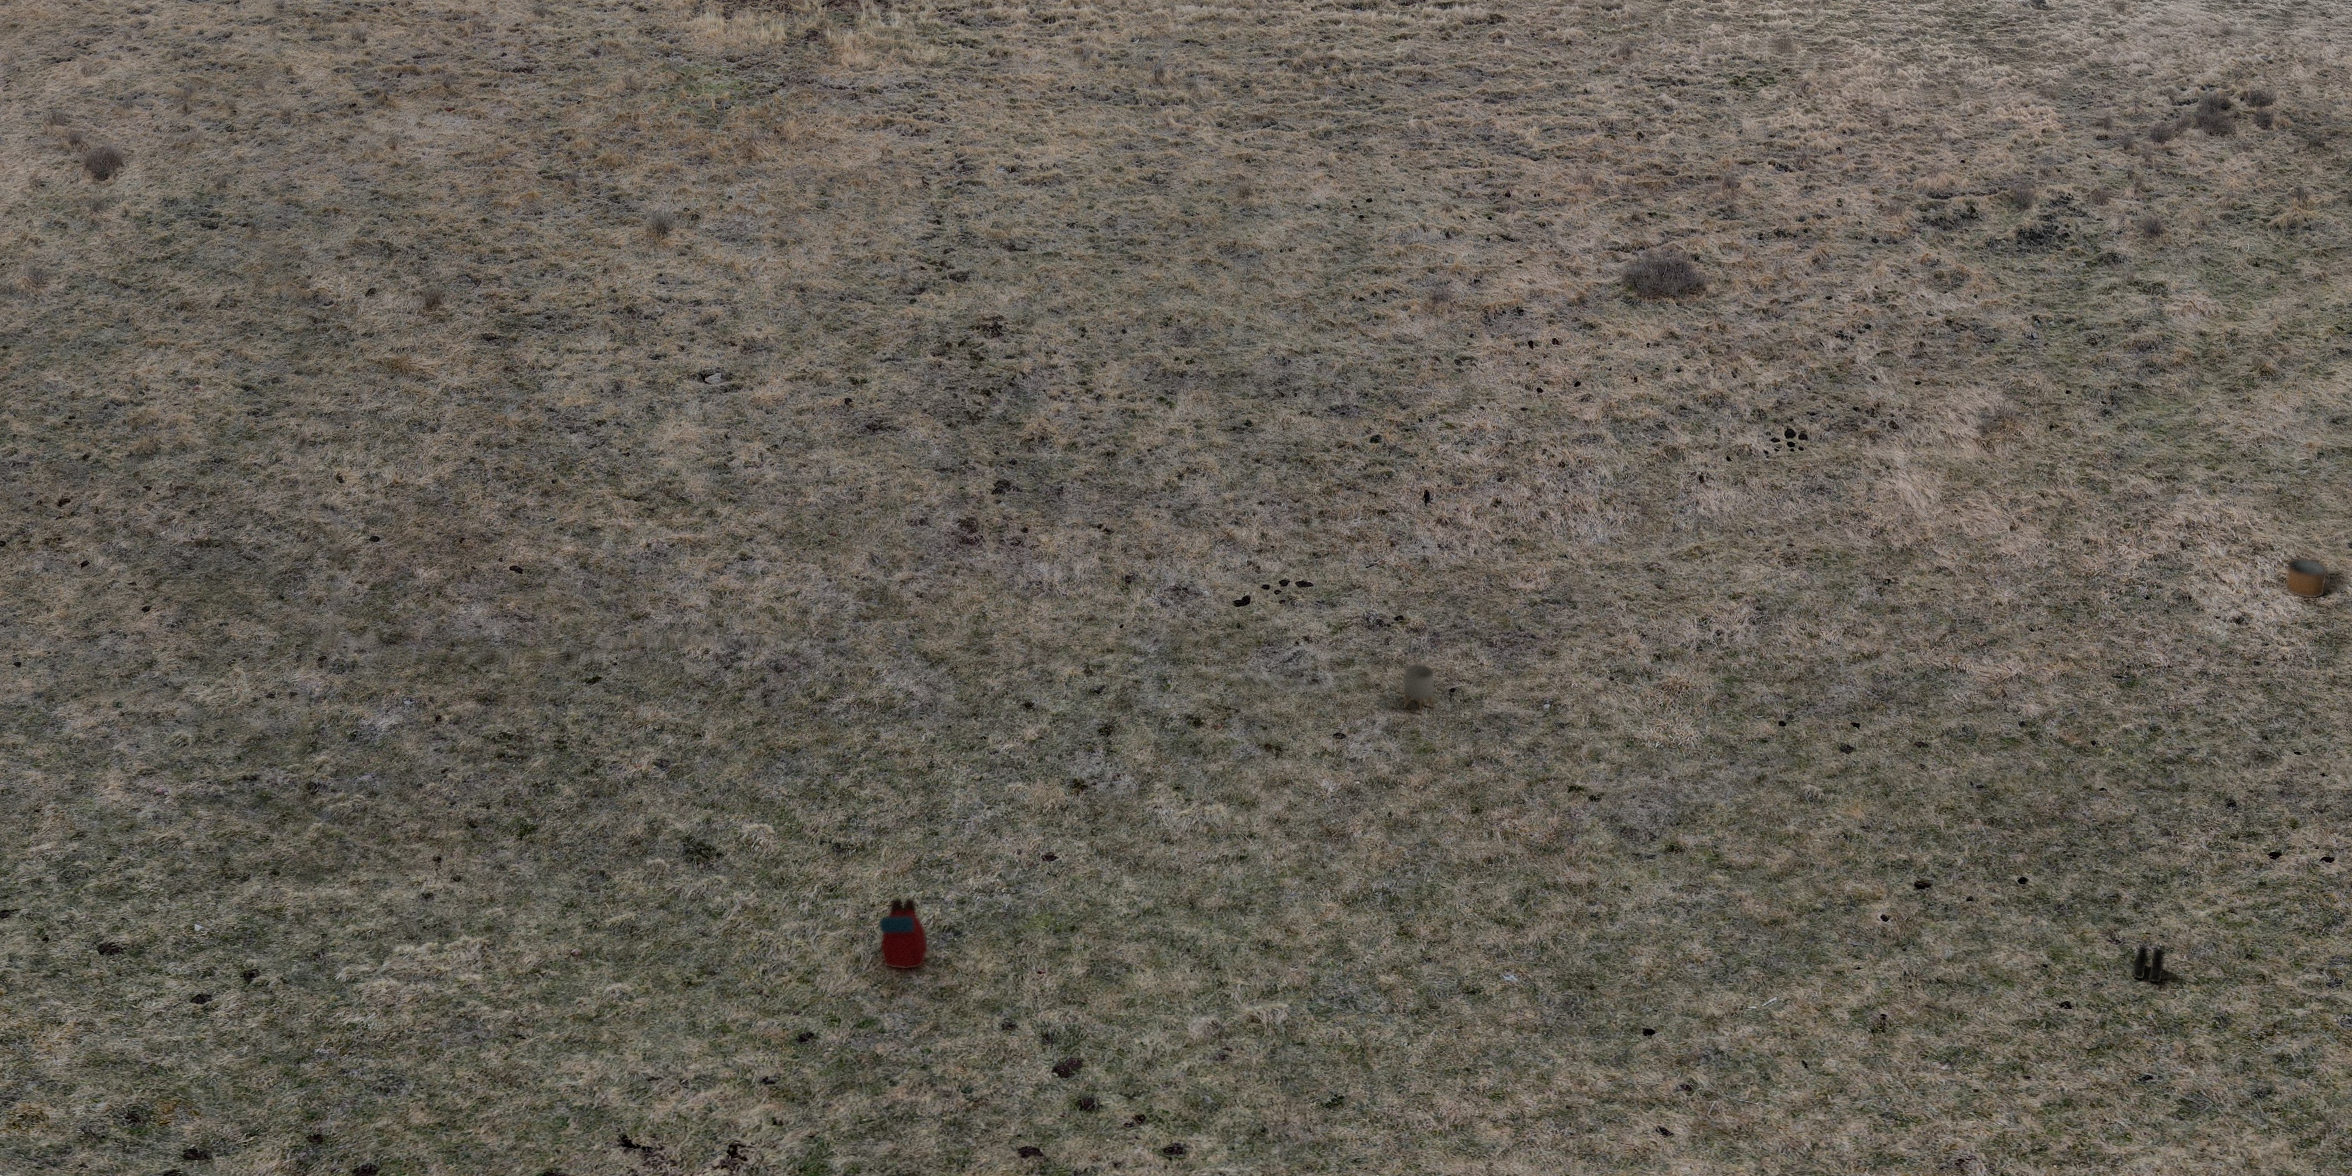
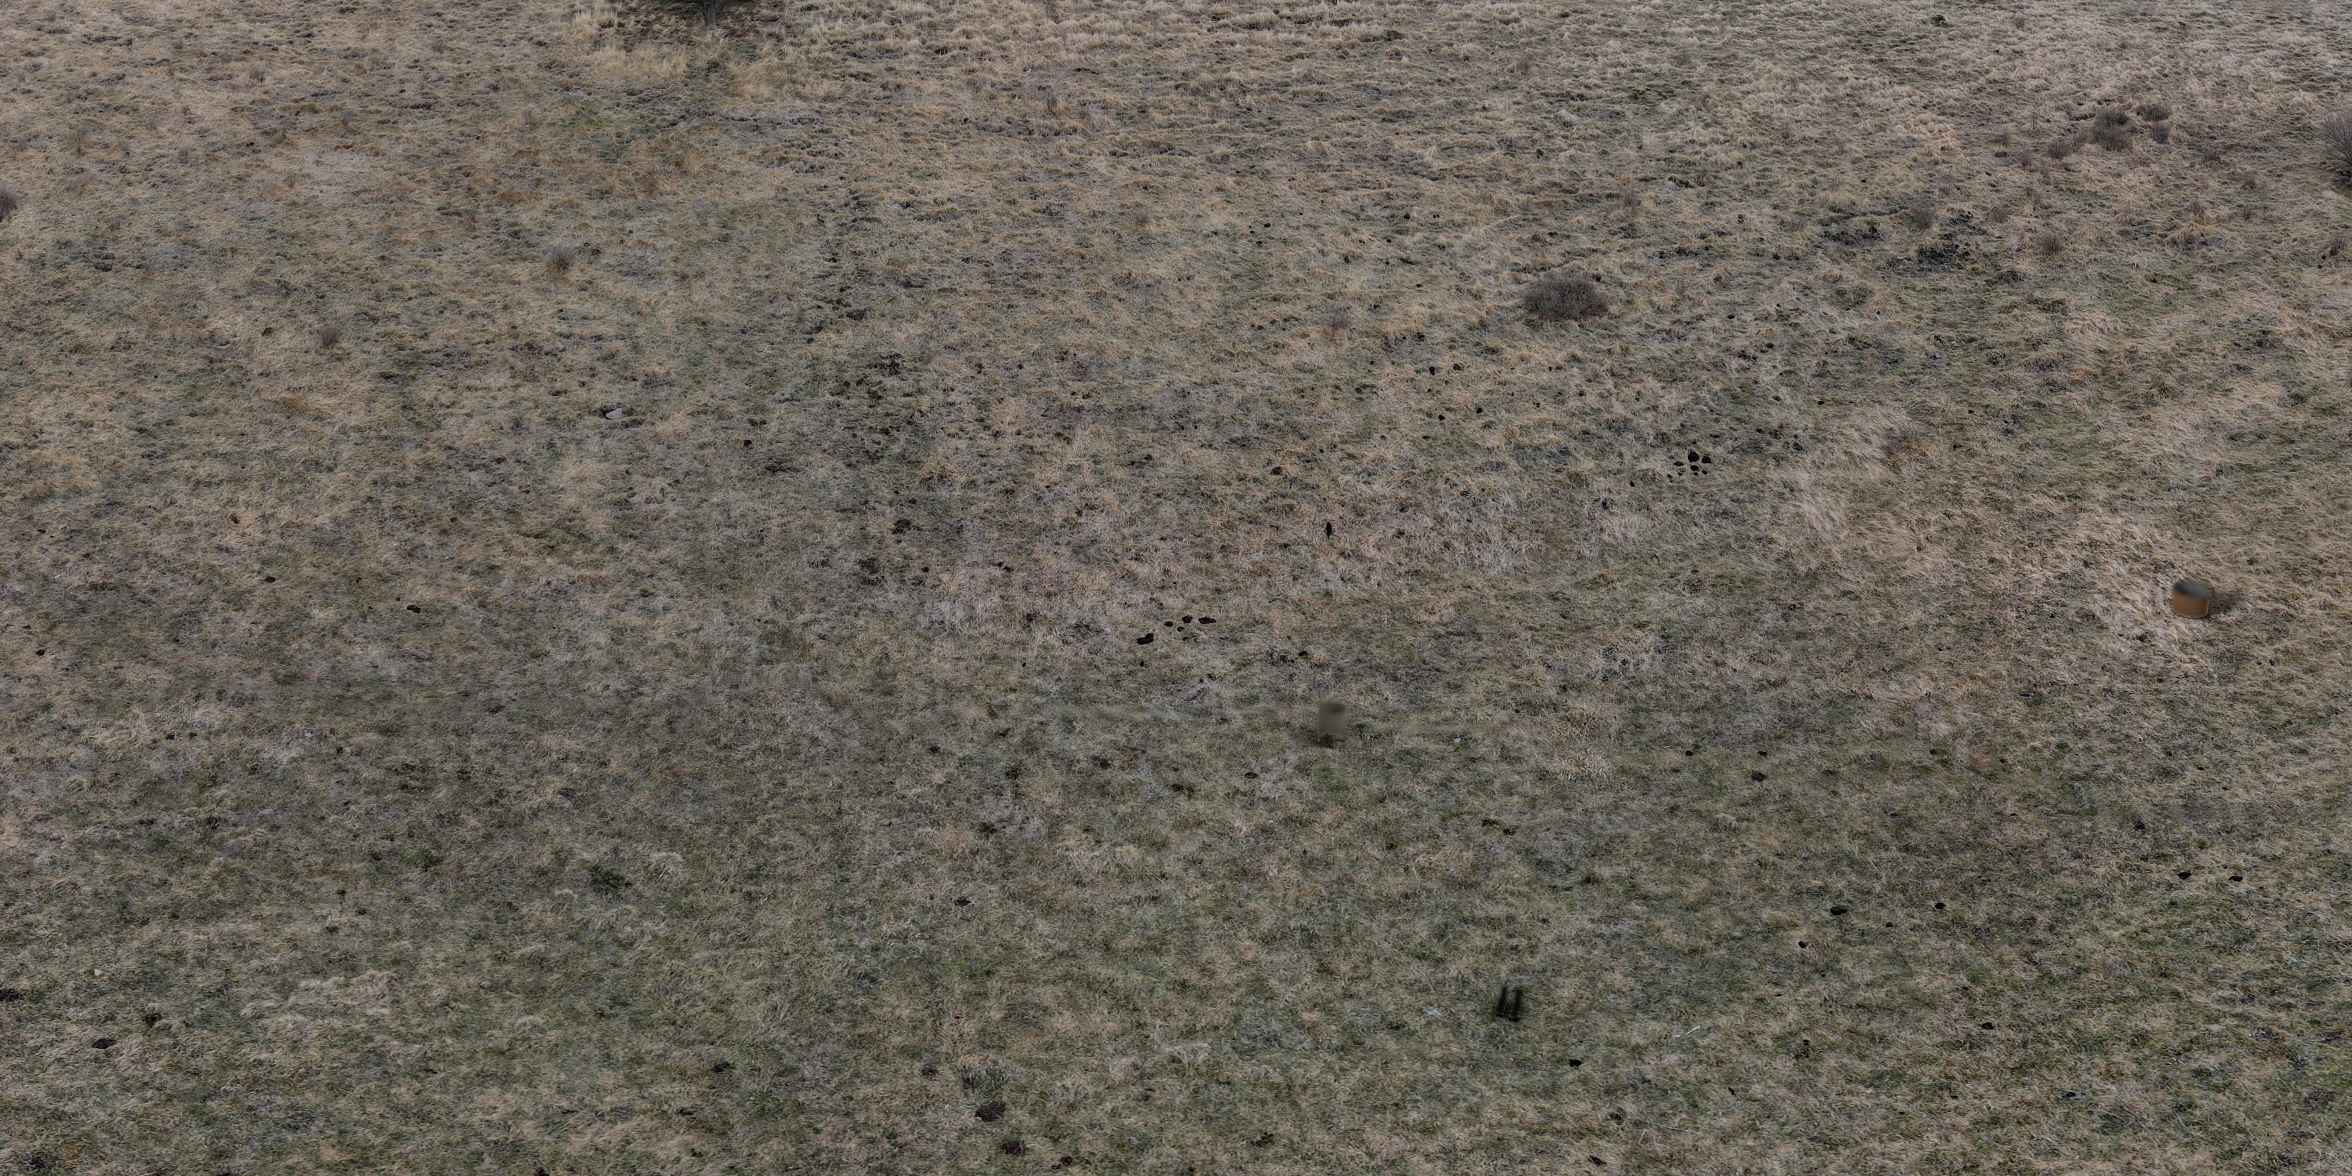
backpack: present [880,898,928,969] -> none [853,939,897,1005]
boots: present [2133,945,2163,982] -> present [1494,985,1523,1019]

